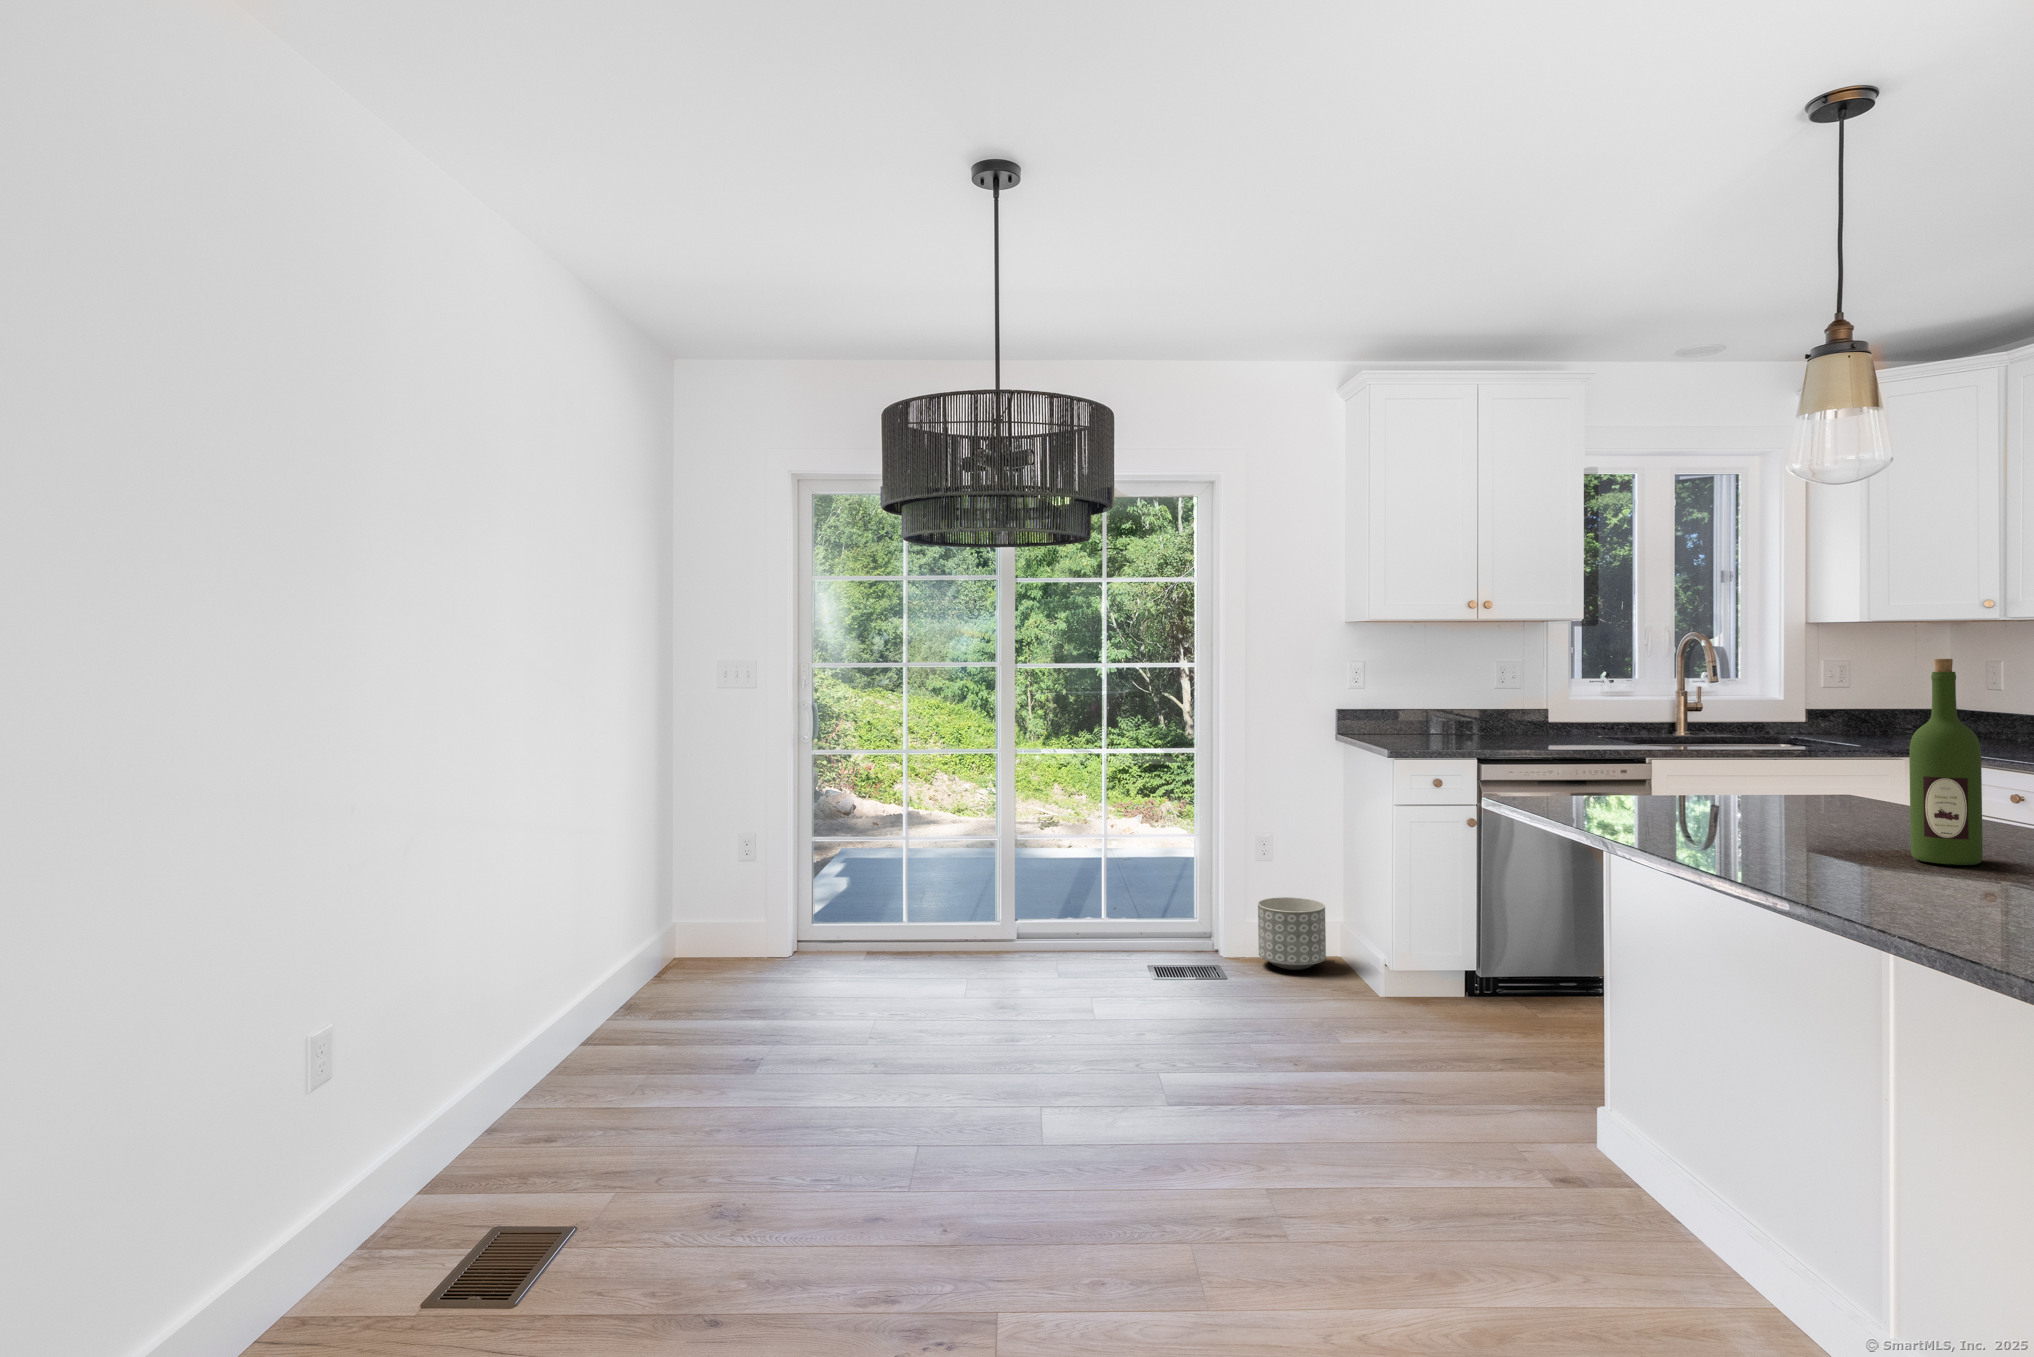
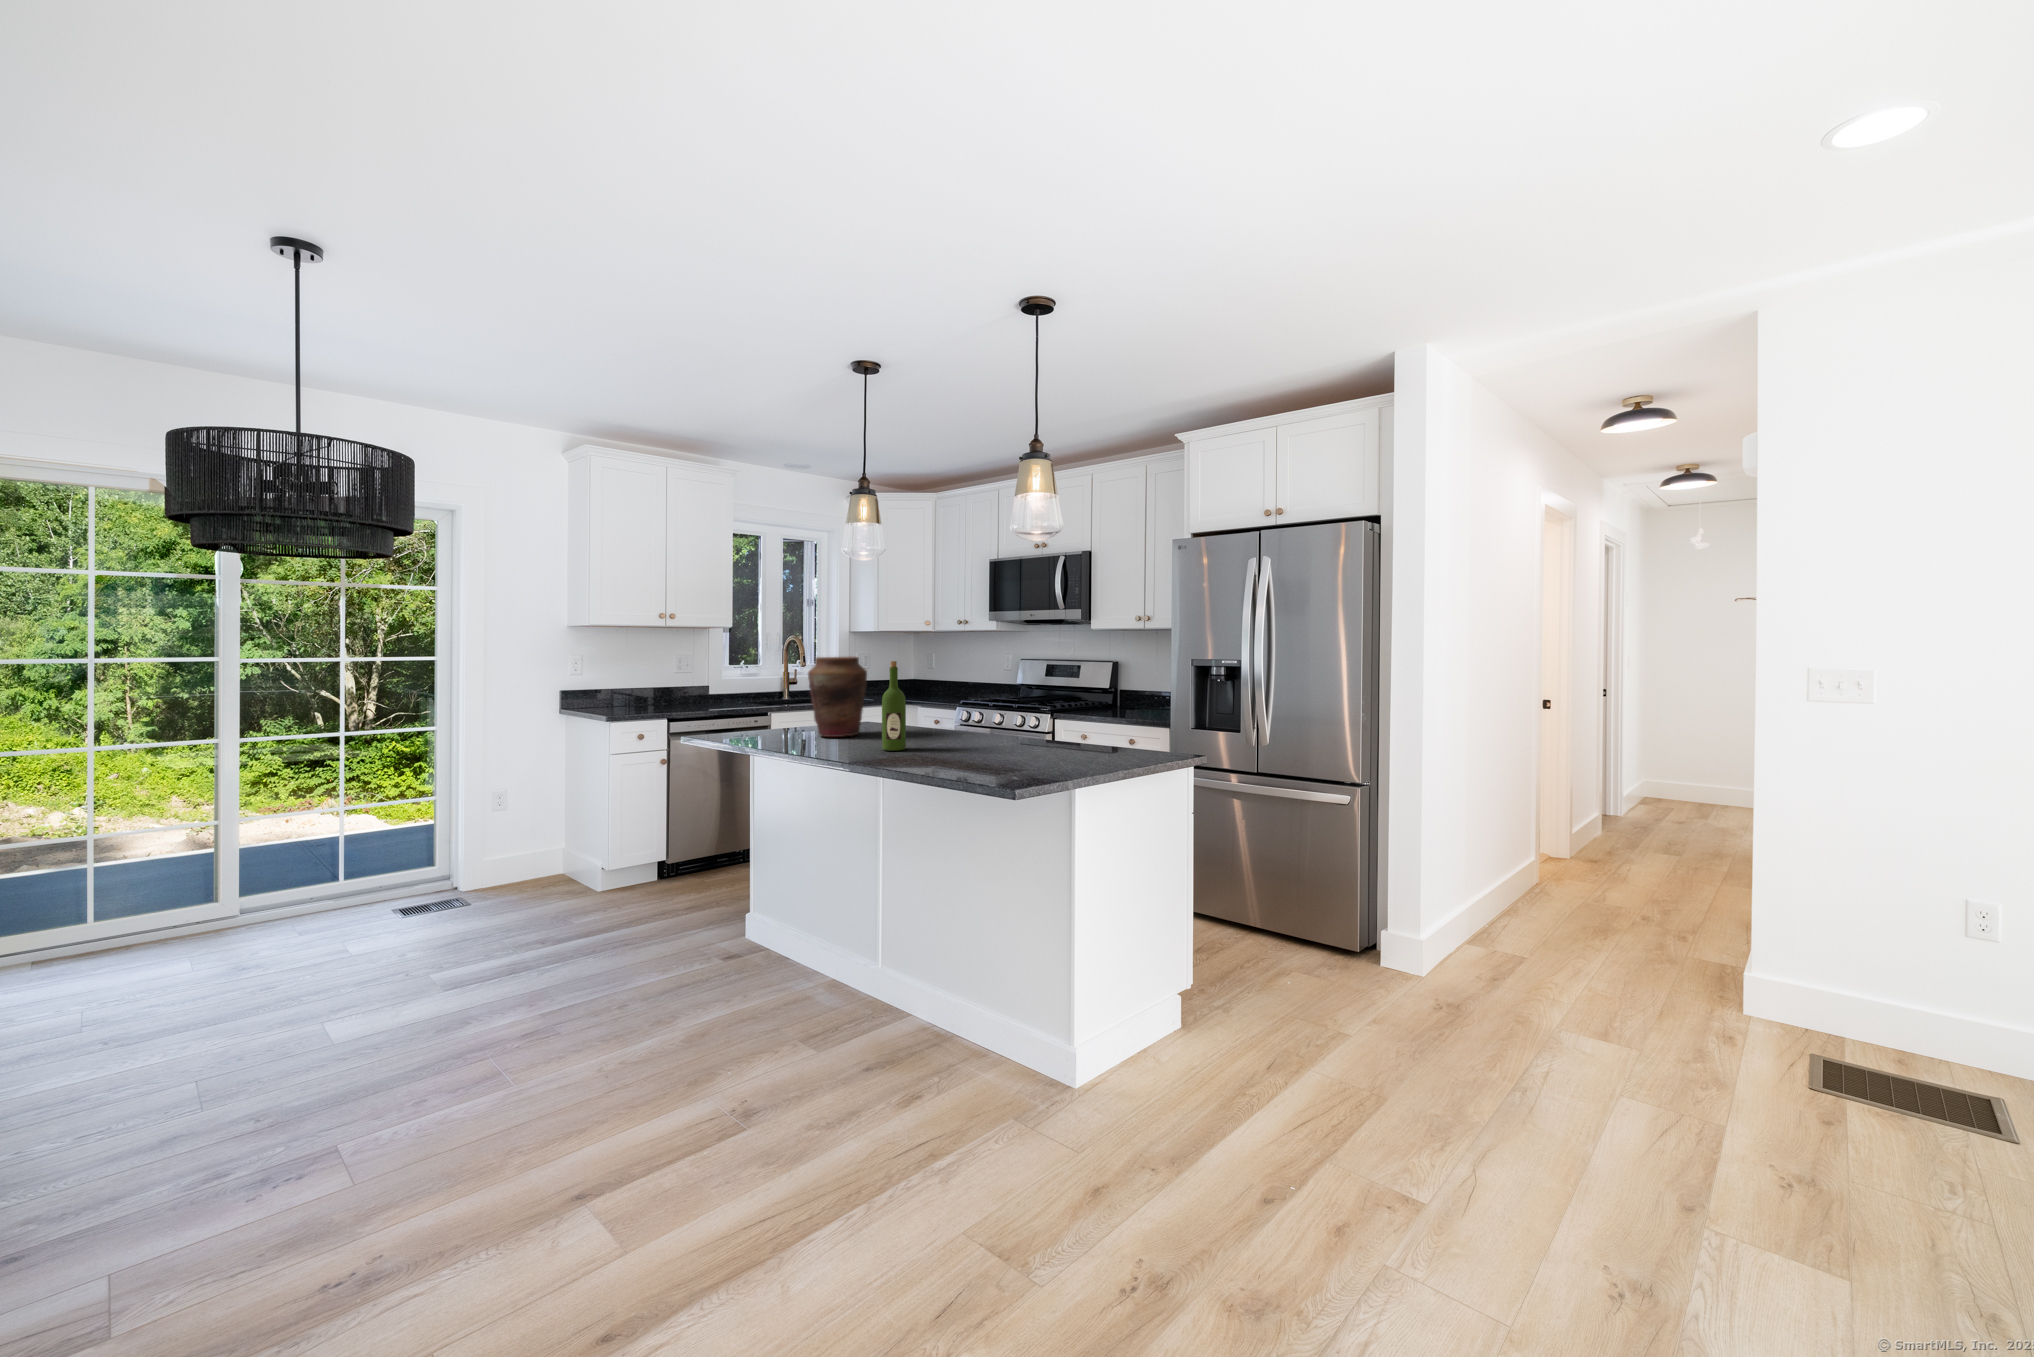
vase: none [1716,655,1862,816] -> present [808,657,867,737]
planter: present [1258,897,1326,970] -> none [497,833,554,888]

